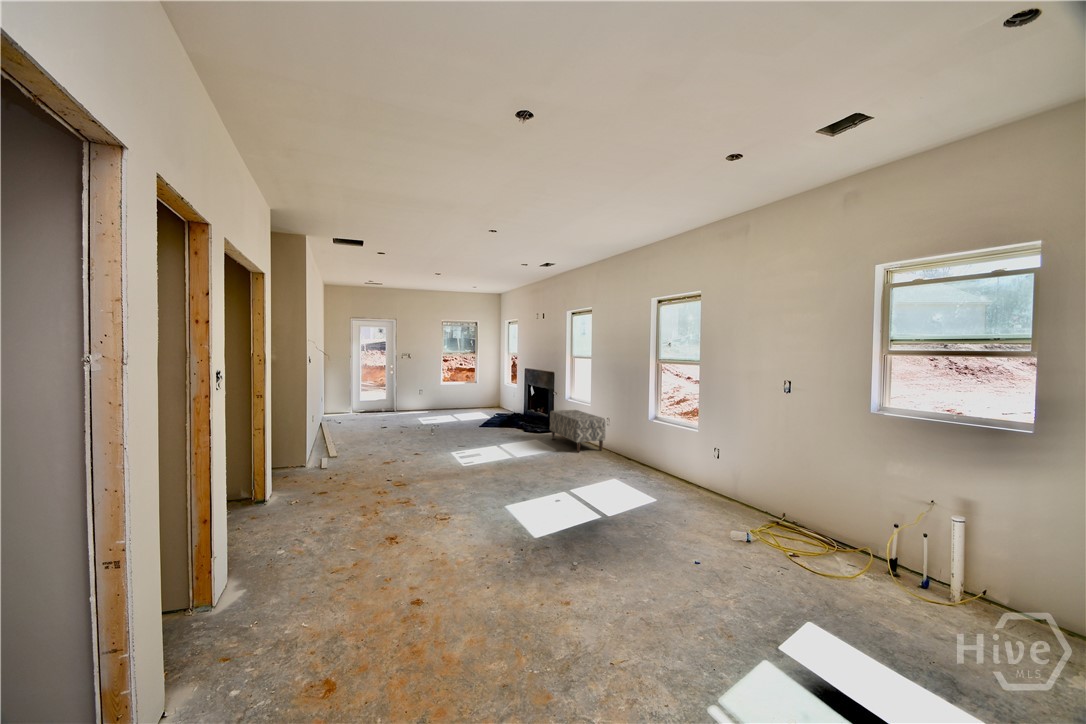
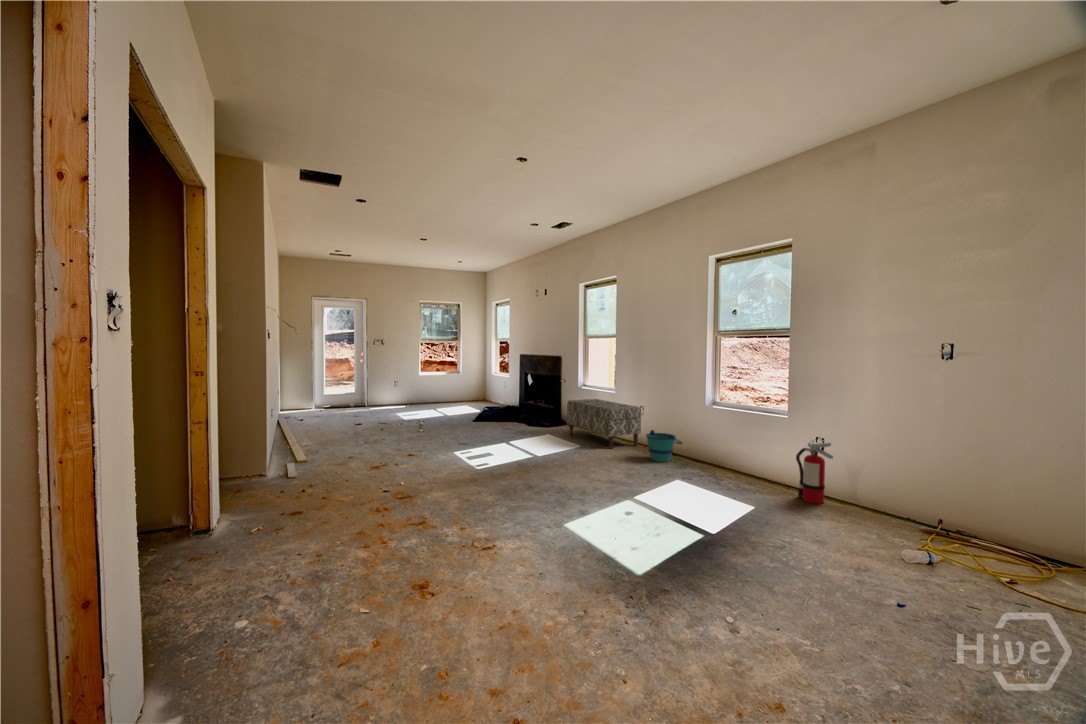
bucket: none [601,438,631,464] -> present [646,430,682,462]
fire extinguisher: none [698,450,721,500] -> present [796,440,833,504]

